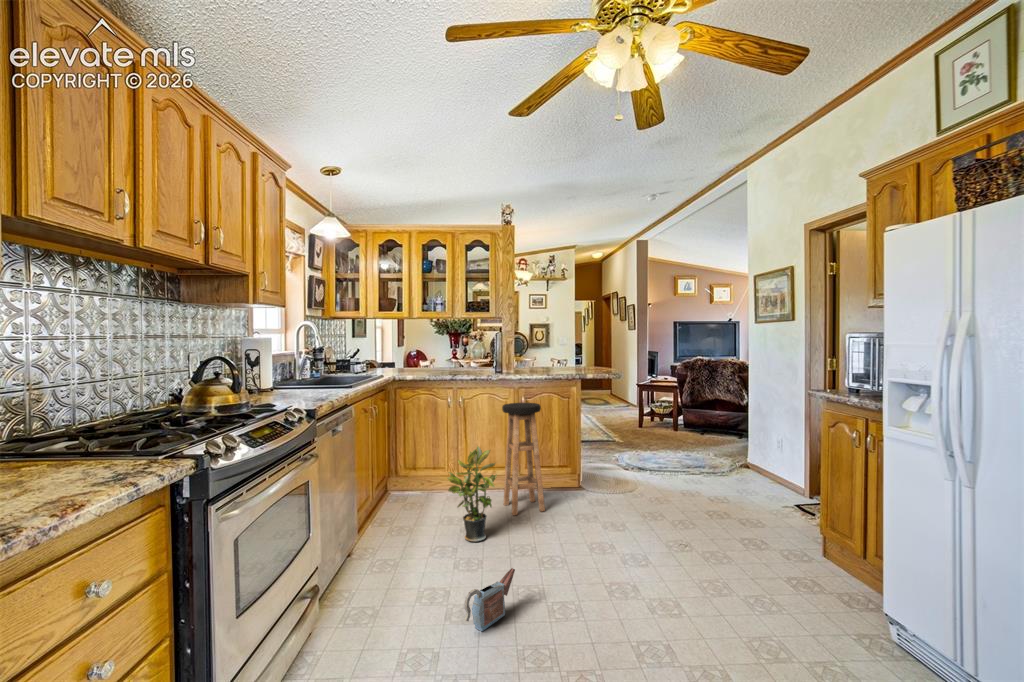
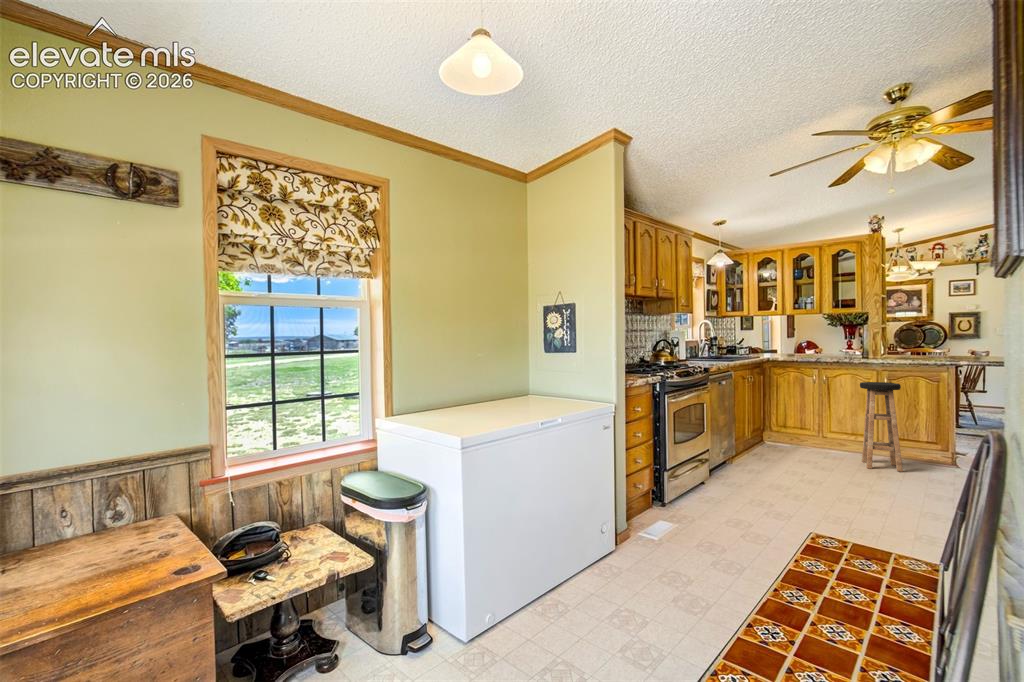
potted plant: present [447,446,497,542] -> none [802,407,846,474]
watering can: present [464,568,515,631] -> none [797,478,841,505]

